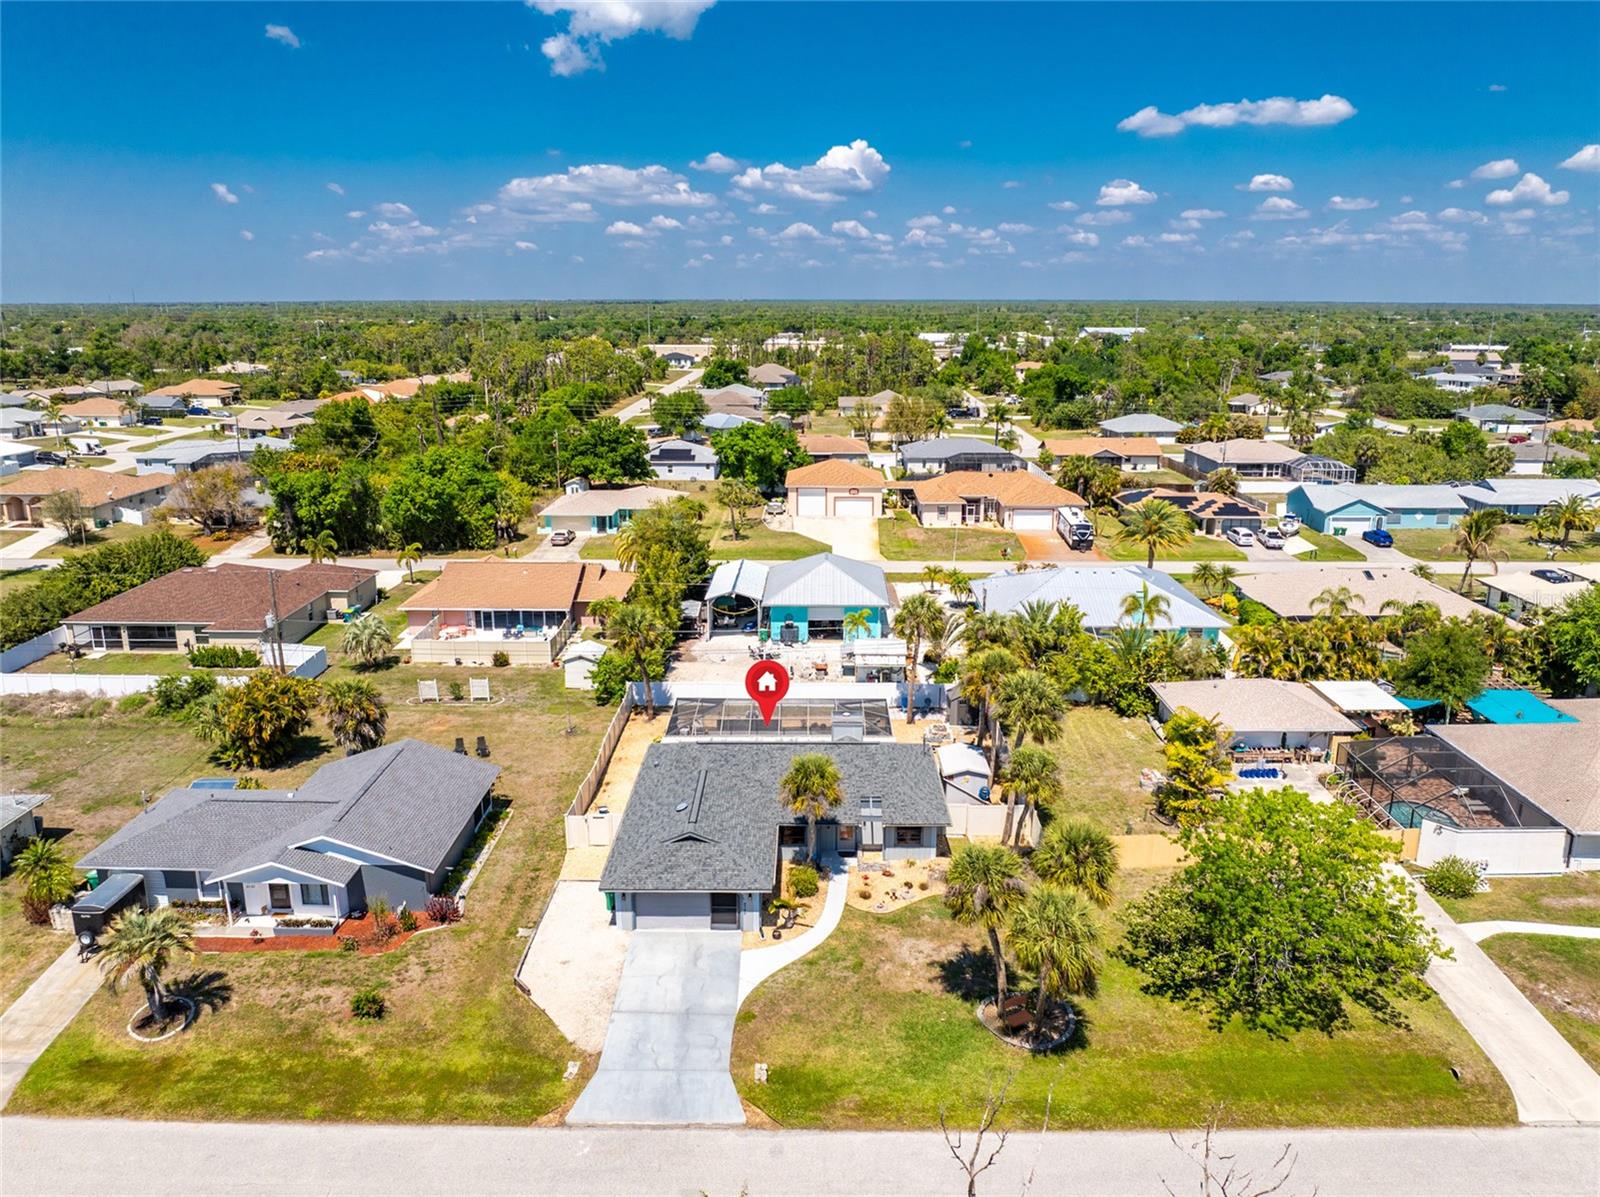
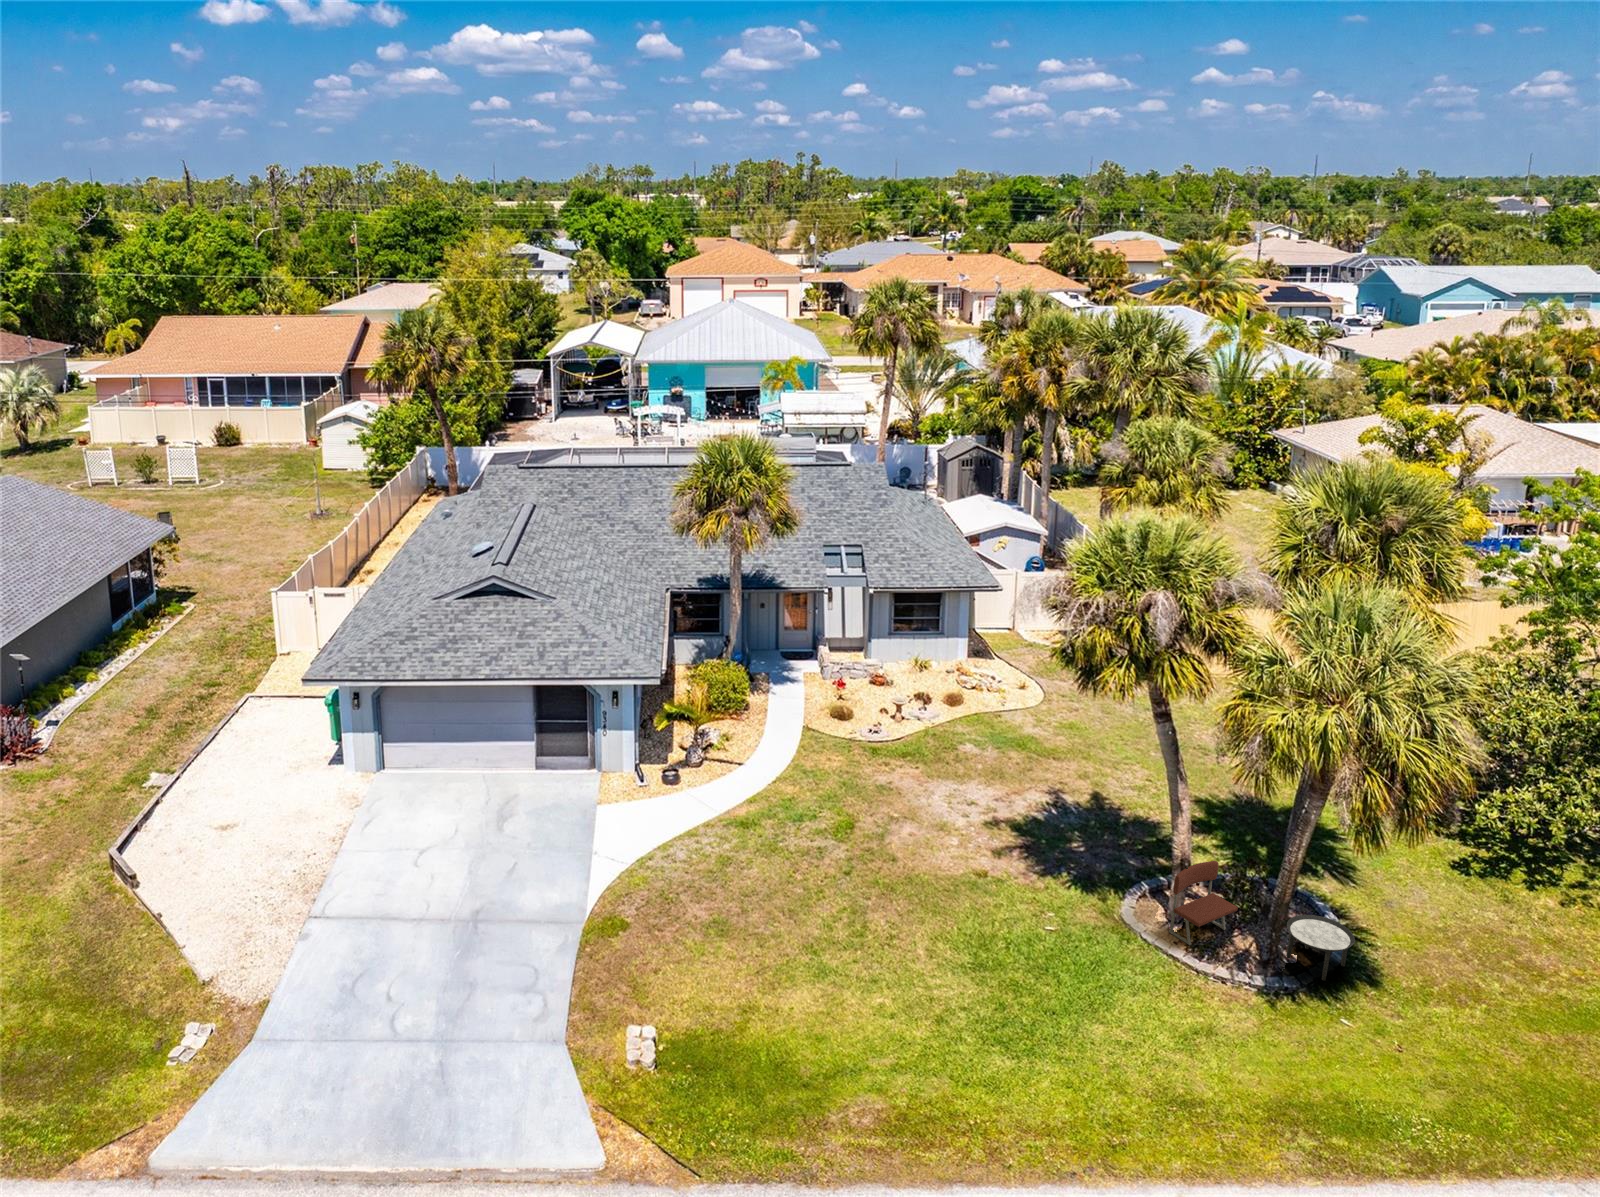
round table: none [1053,1023,1082,1054] -> present [1286,915,1355,980]

